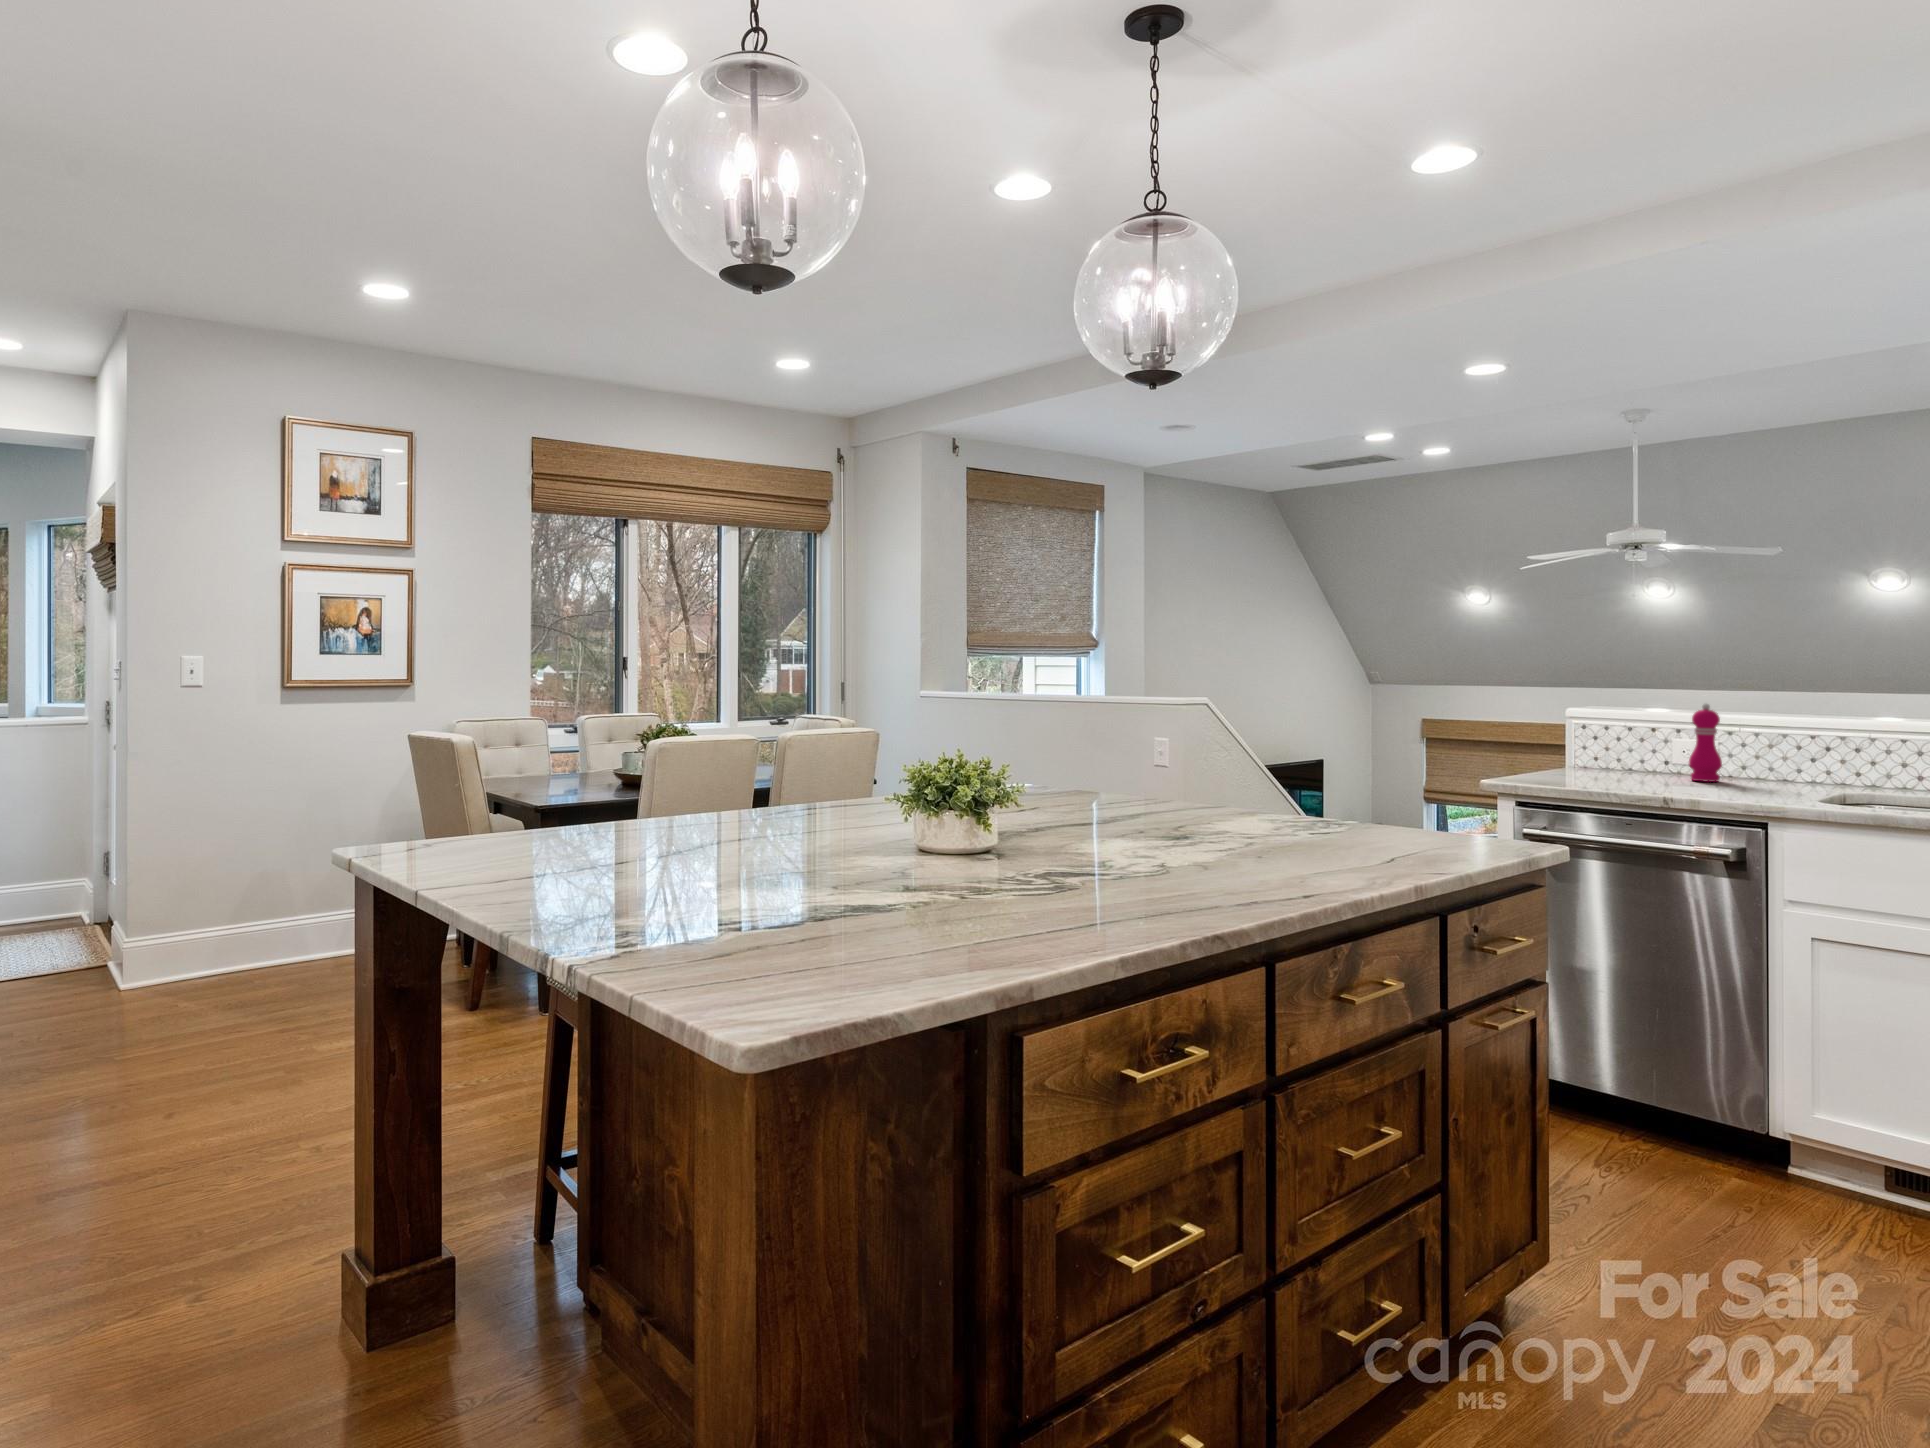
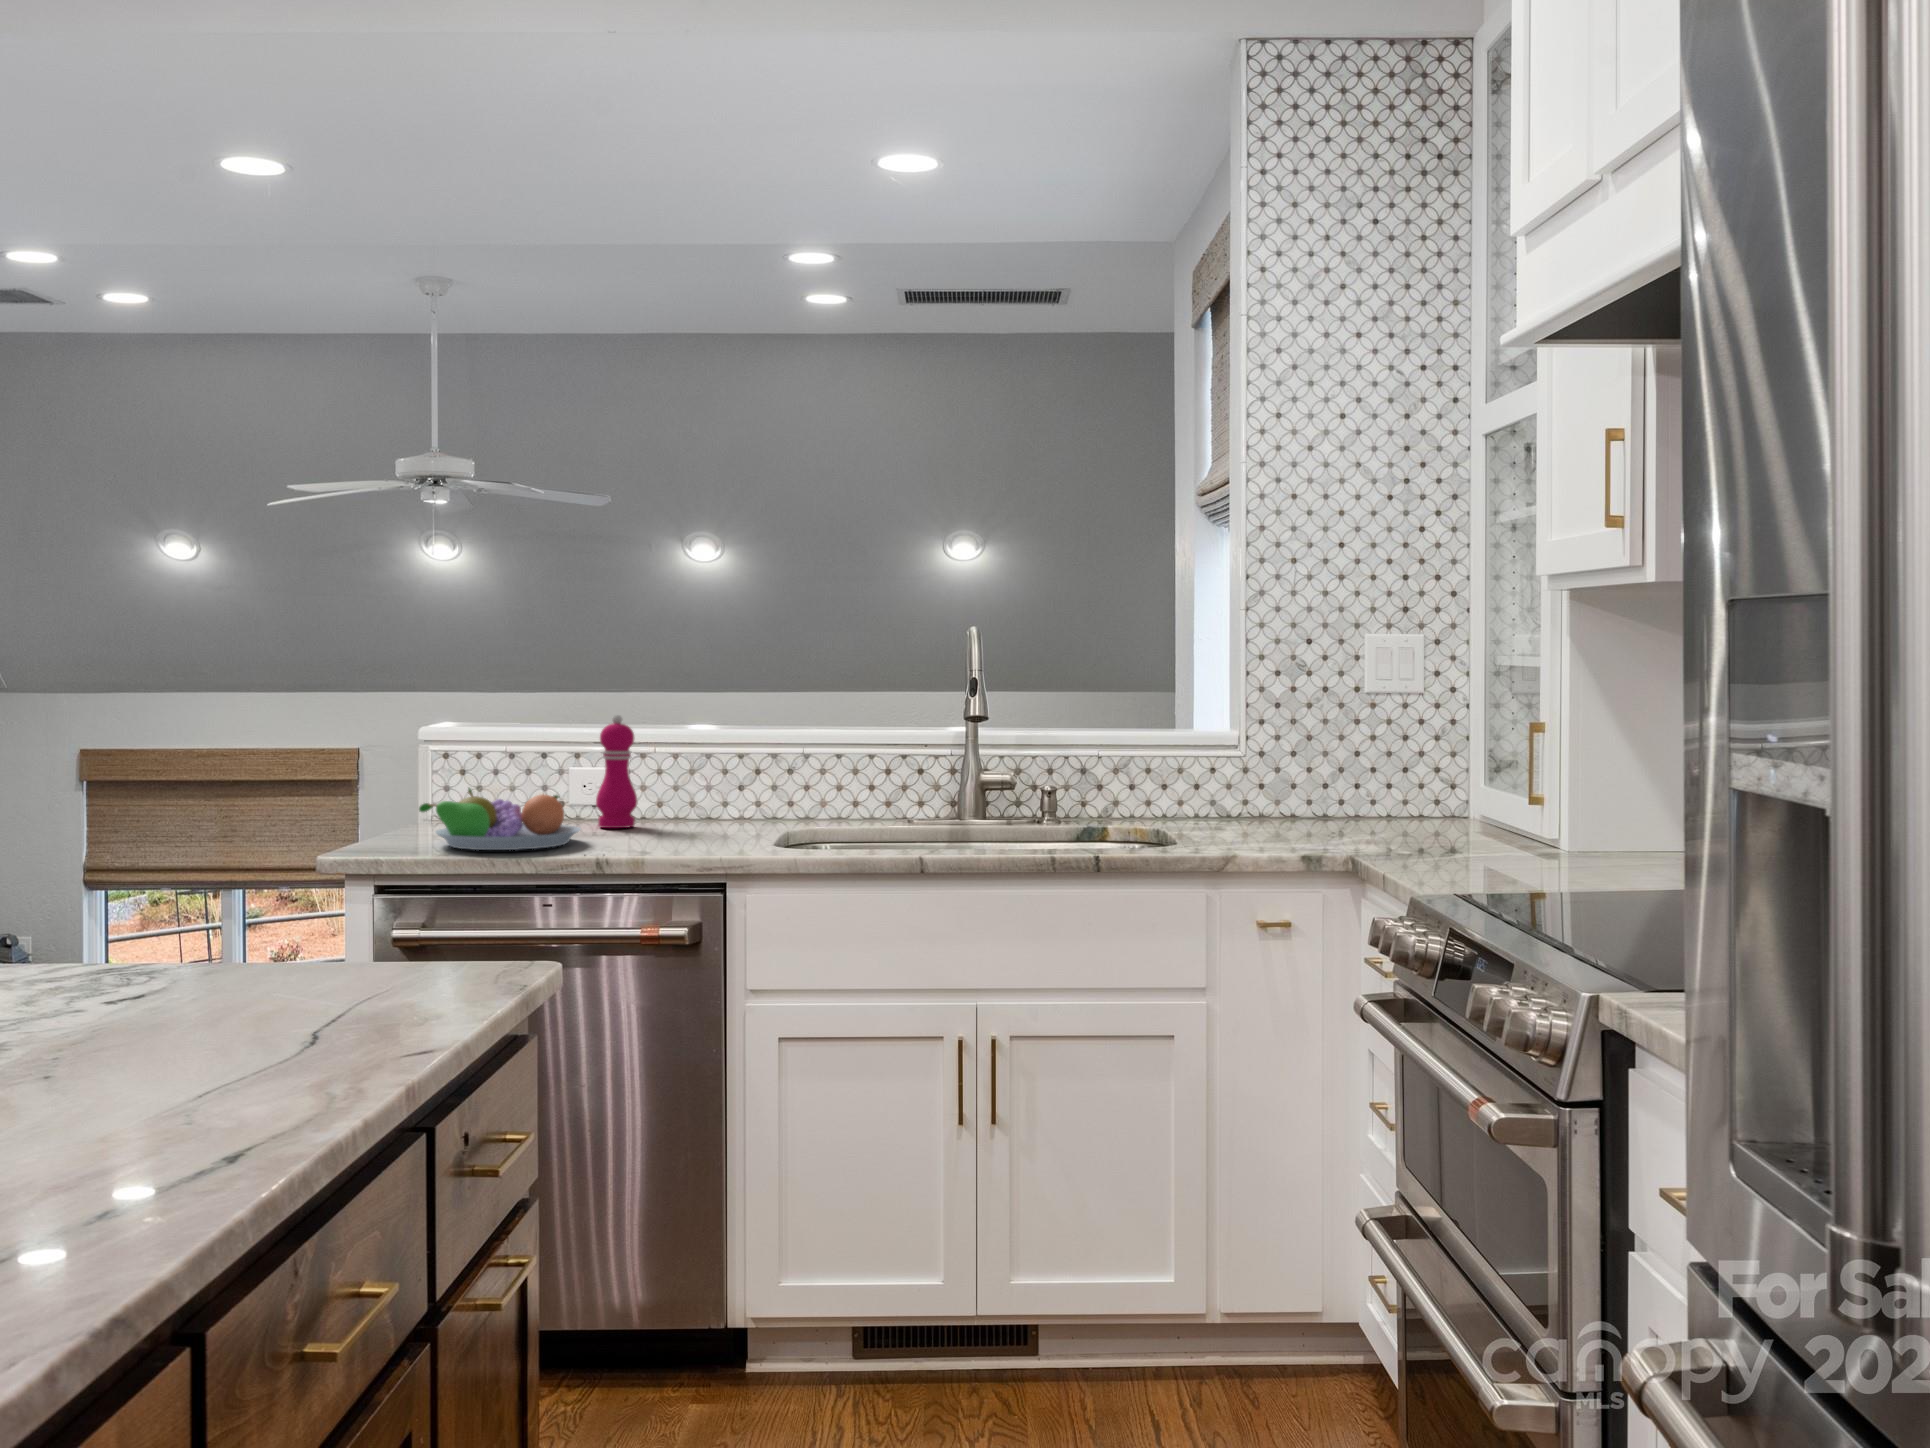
fruit bowl: none [1551,747,1667,789] -> present [419,788,580,850]

